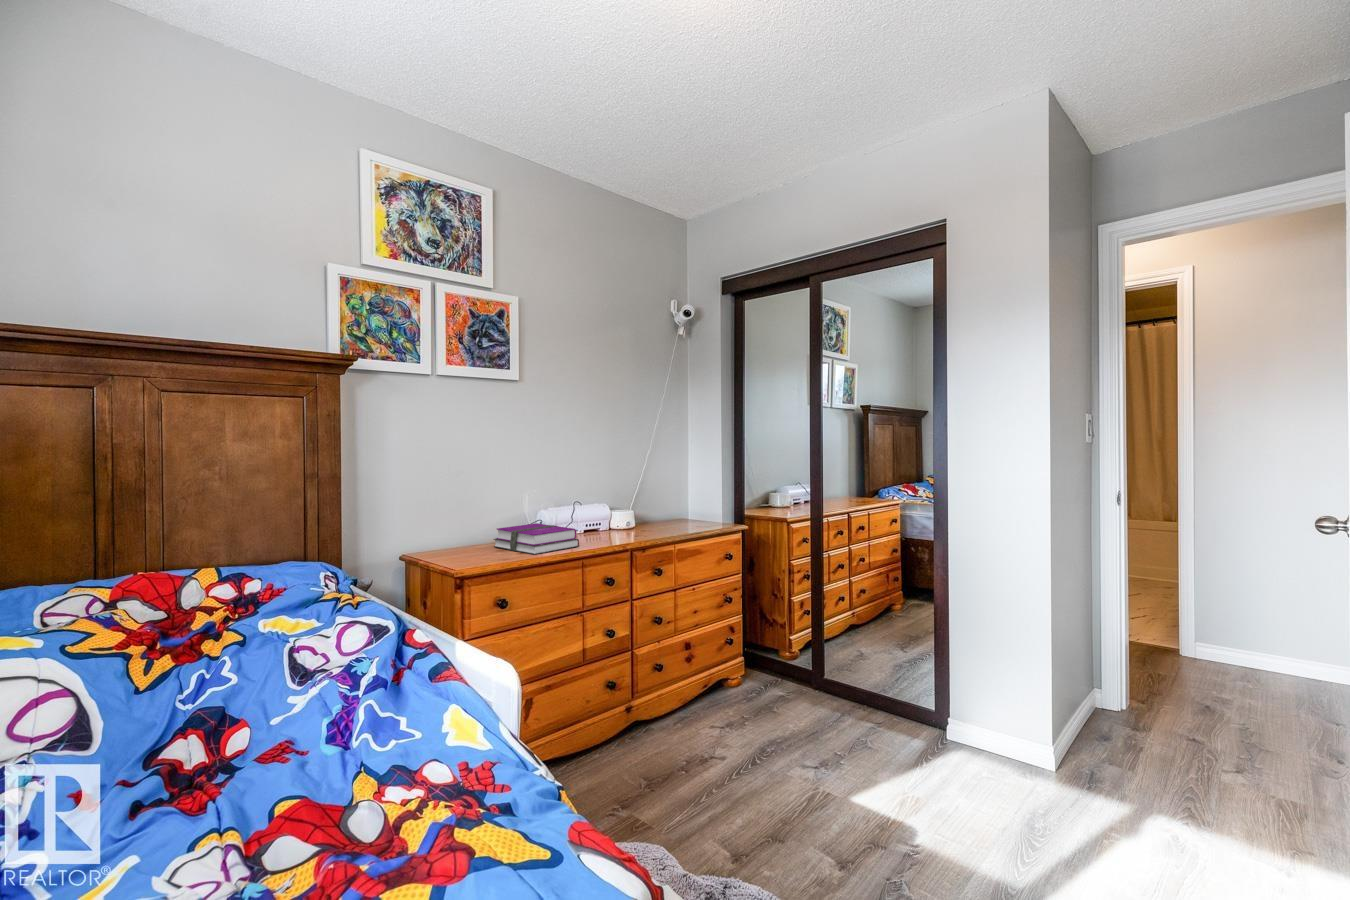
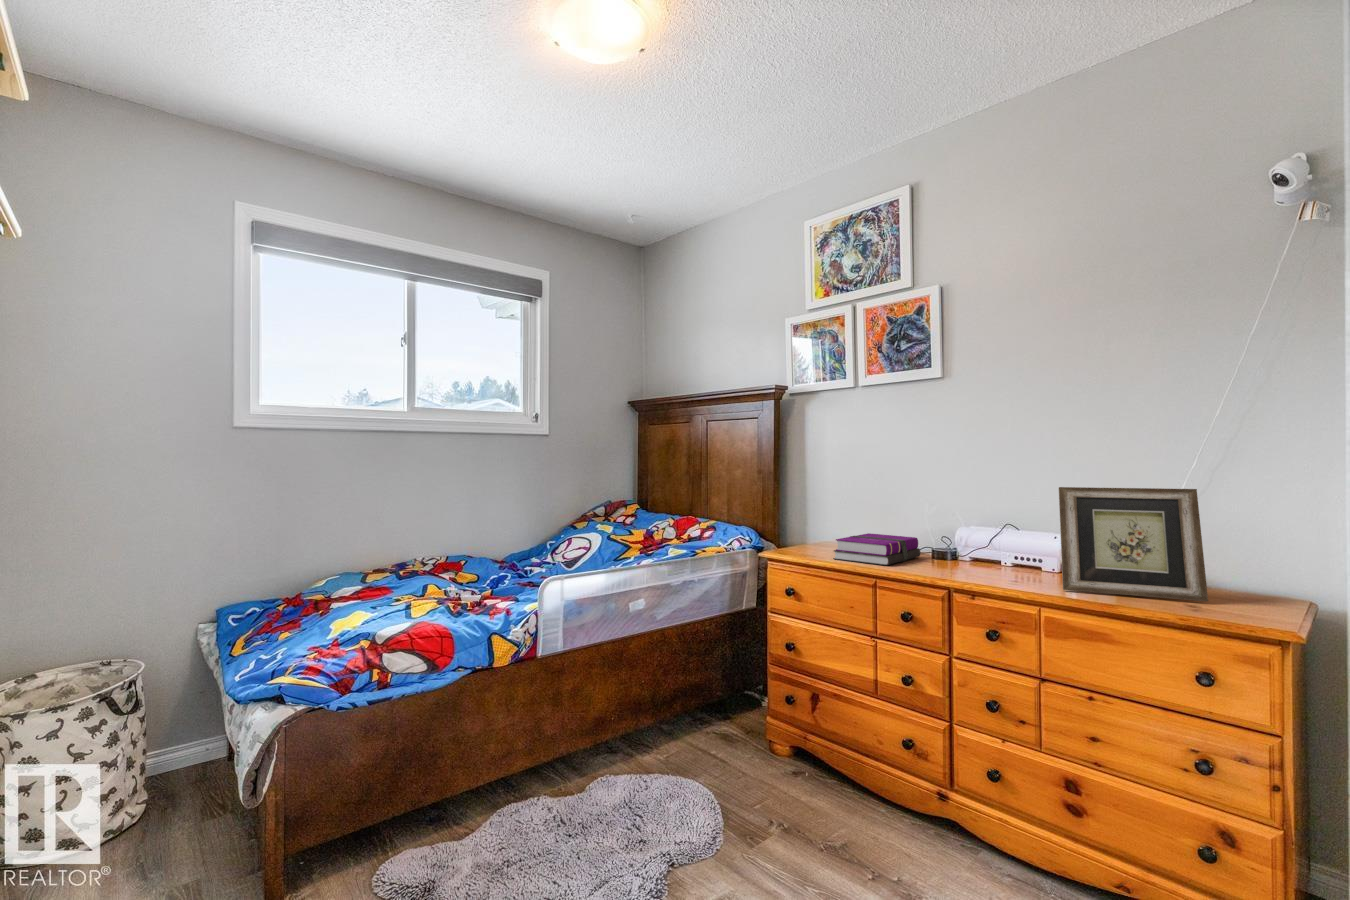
picture frame: none [655,466,700,532] -> present [1059,487,1208,601]

